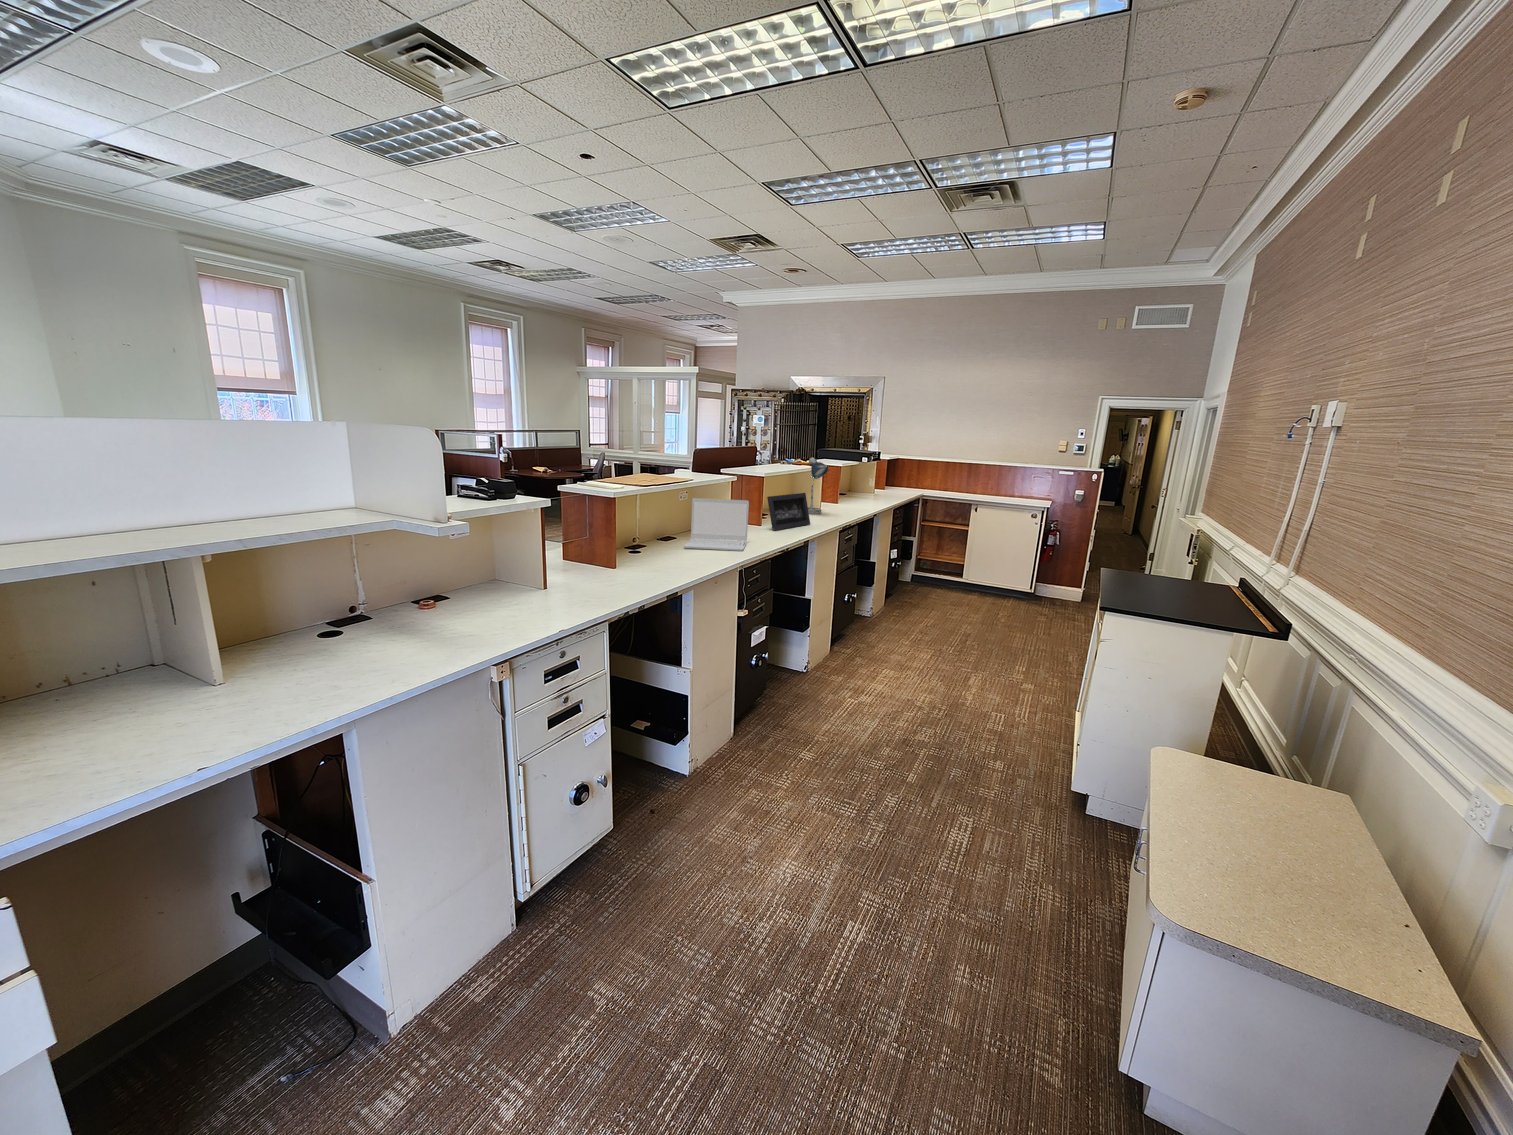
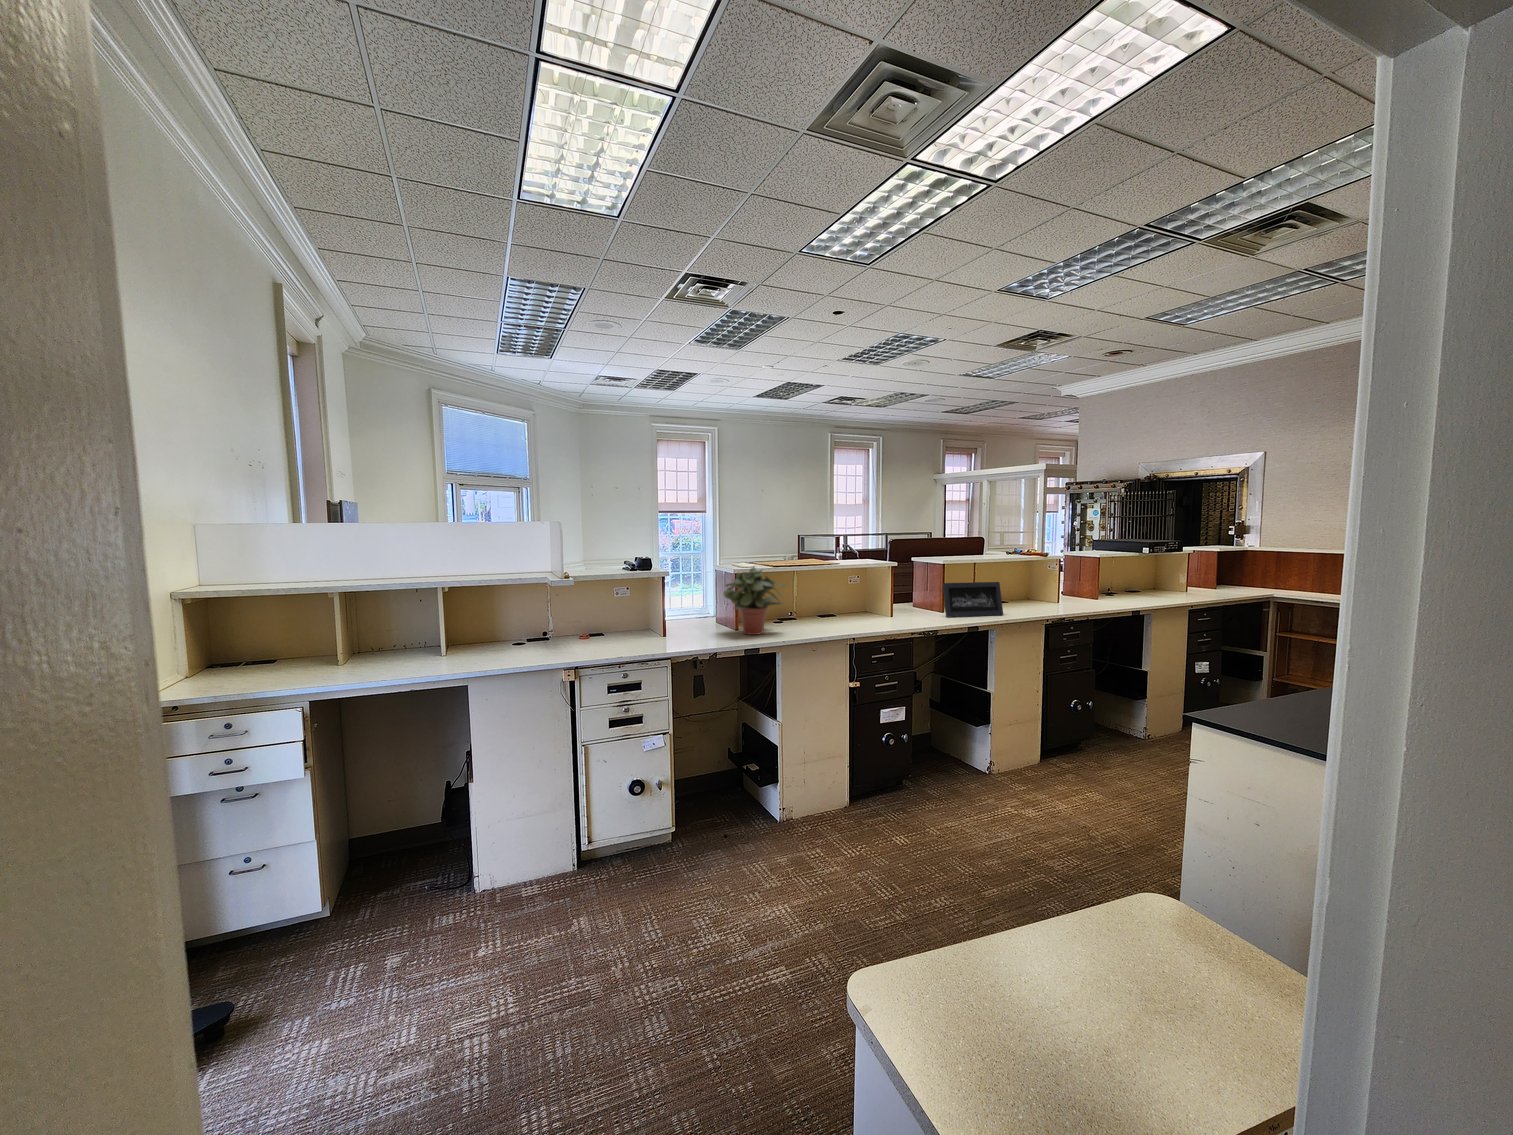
desk lamp: present [808,458,828,514] -> none [1027,547,1051,608]
potted plant: none [604,490,684,575] -> present [723,568,786,635]
laptop: present [684,498,749,551] -> none [827,581,896,628]

